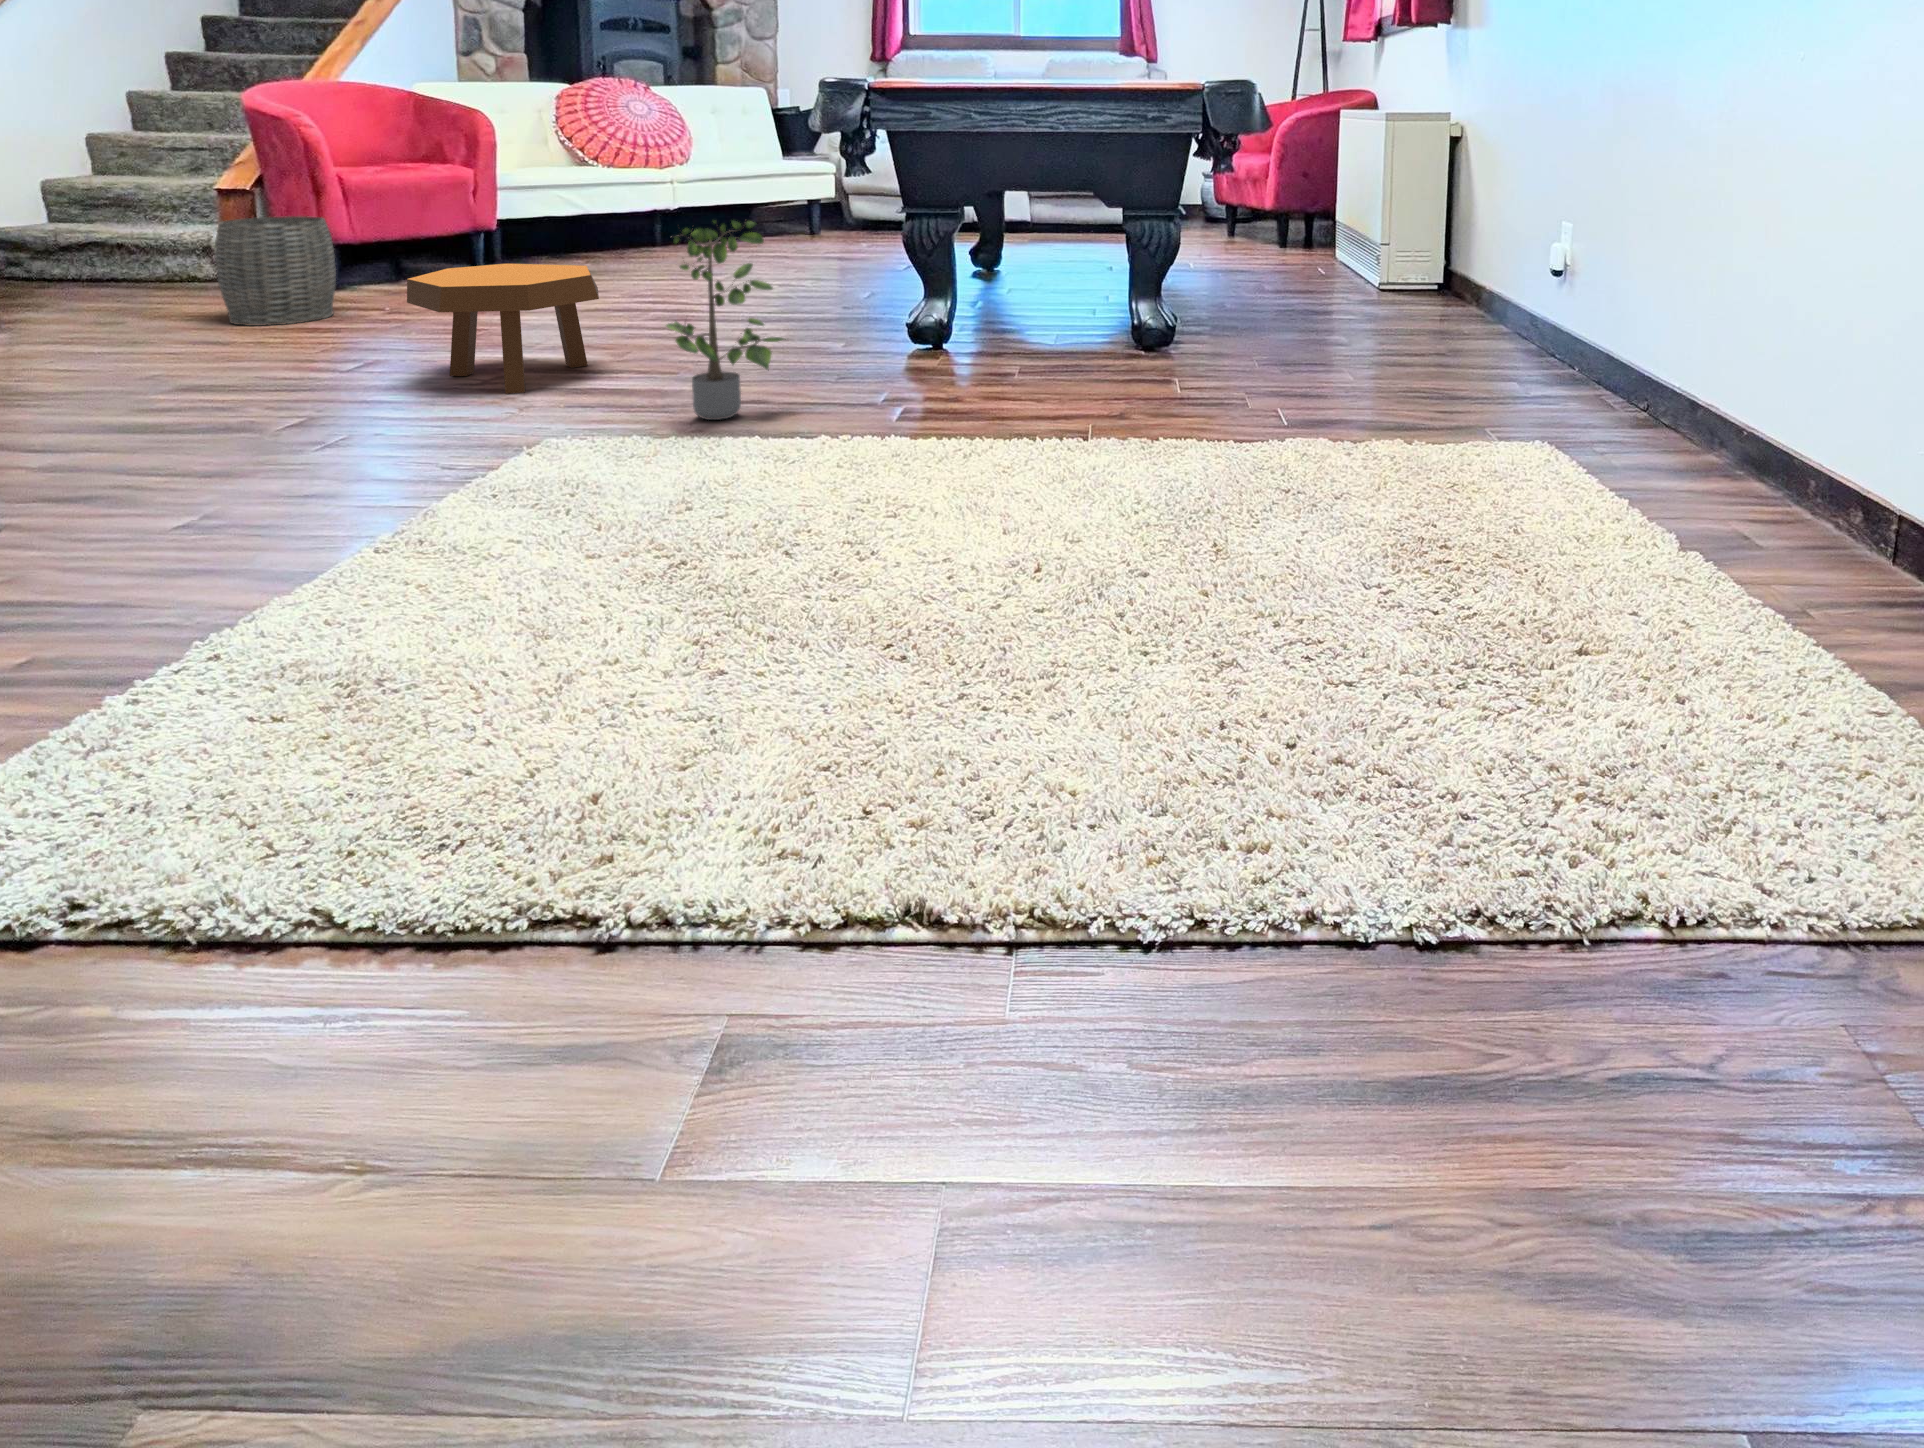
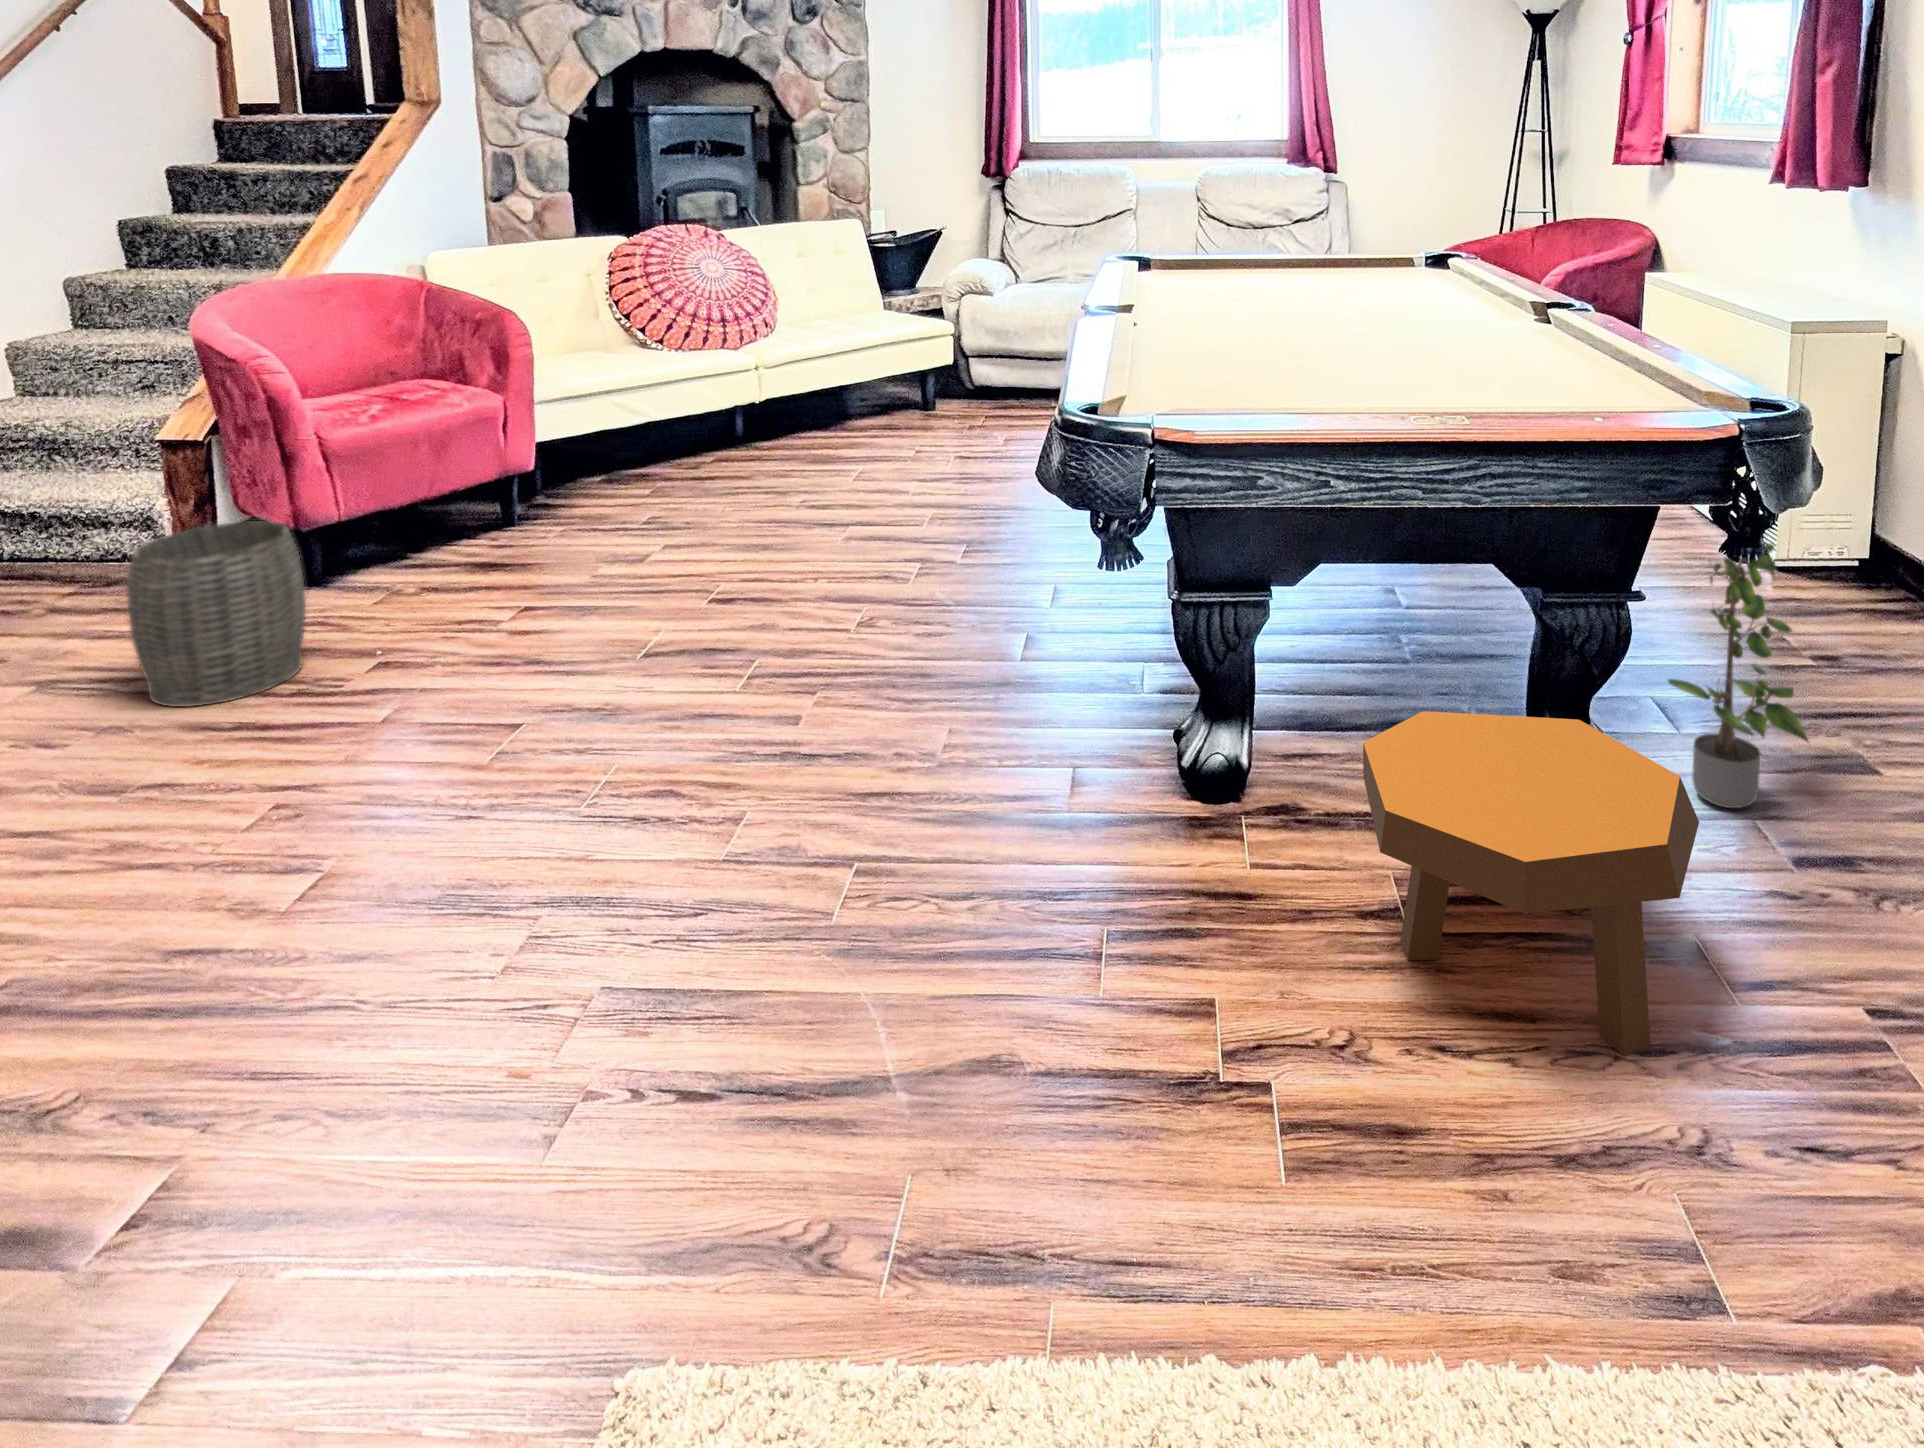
potted plant: present [667,221,786,420] -> present [1668,543,1810,808]
footstool: present [407,264,599,394] -> present [1363,711,1699,1056]

